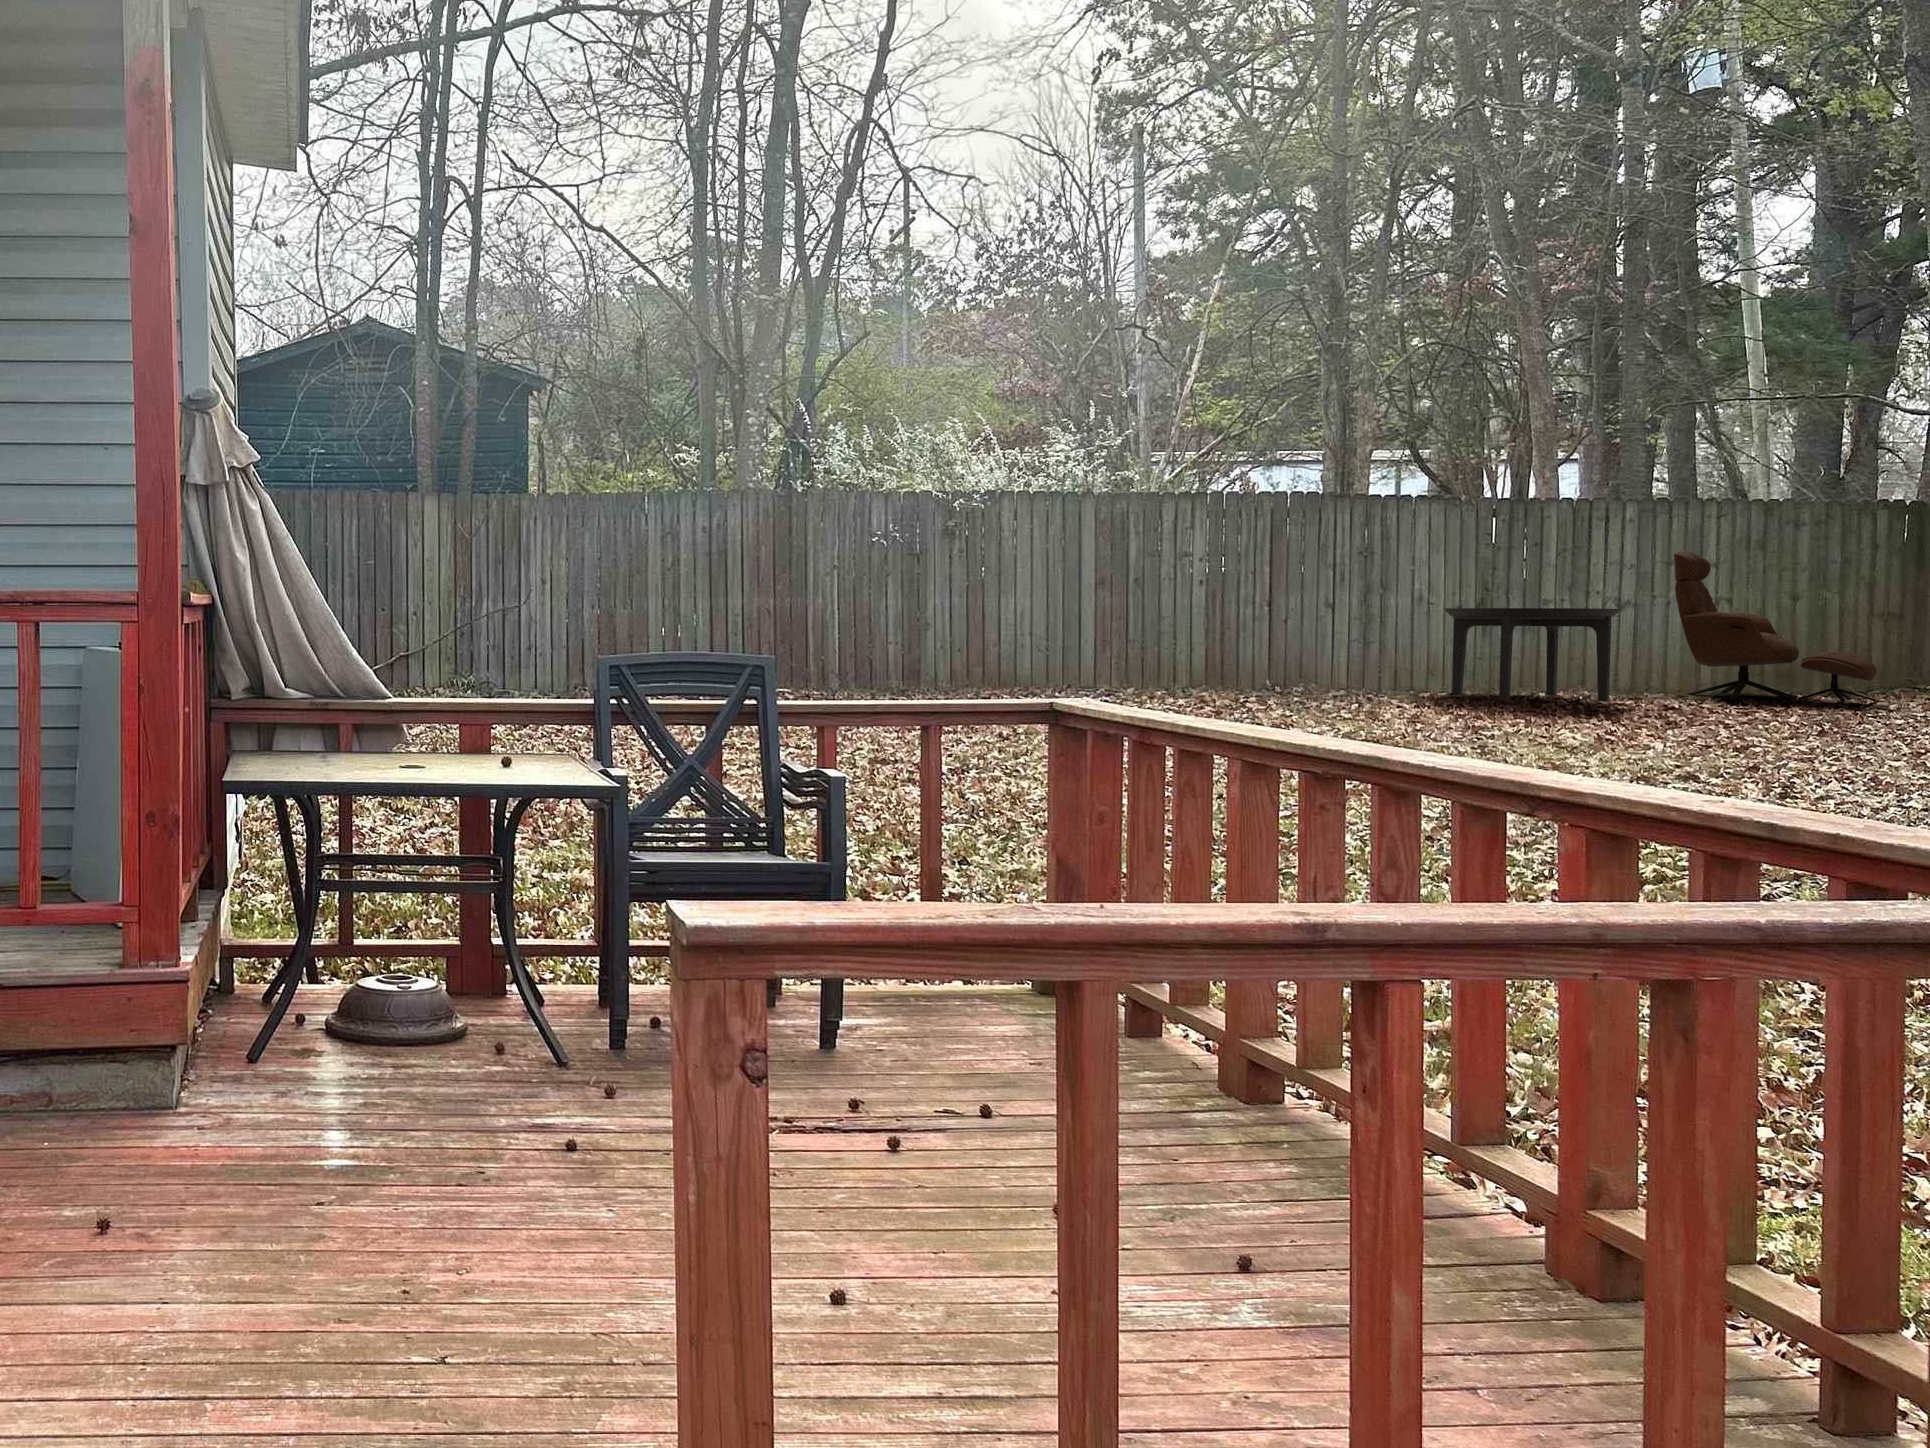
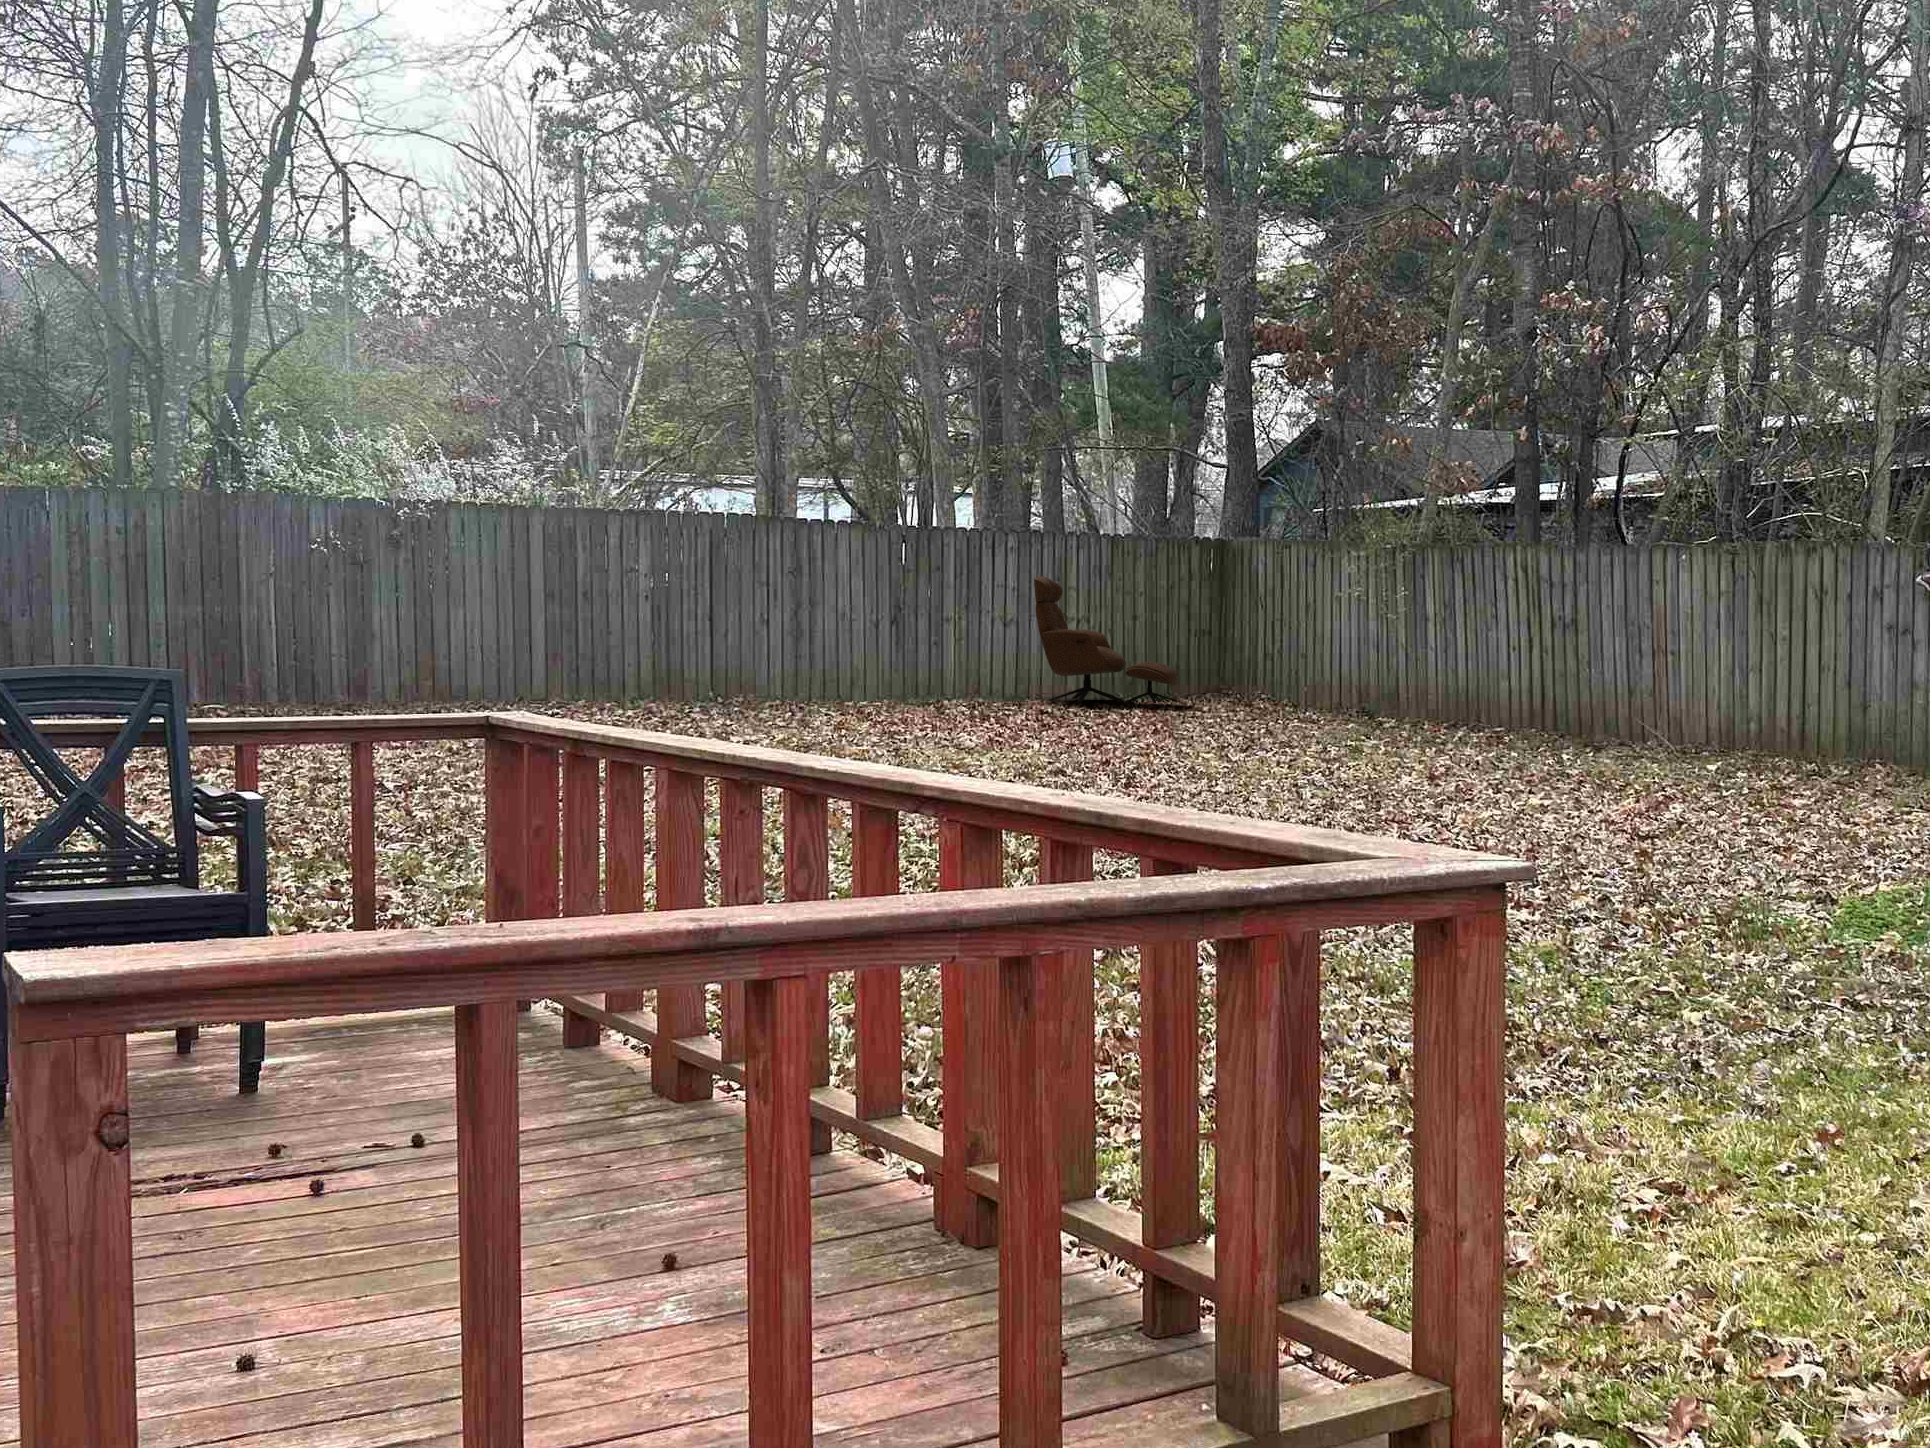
round table: present [1444,608,1622,702] -> none [854,626,994,709]

